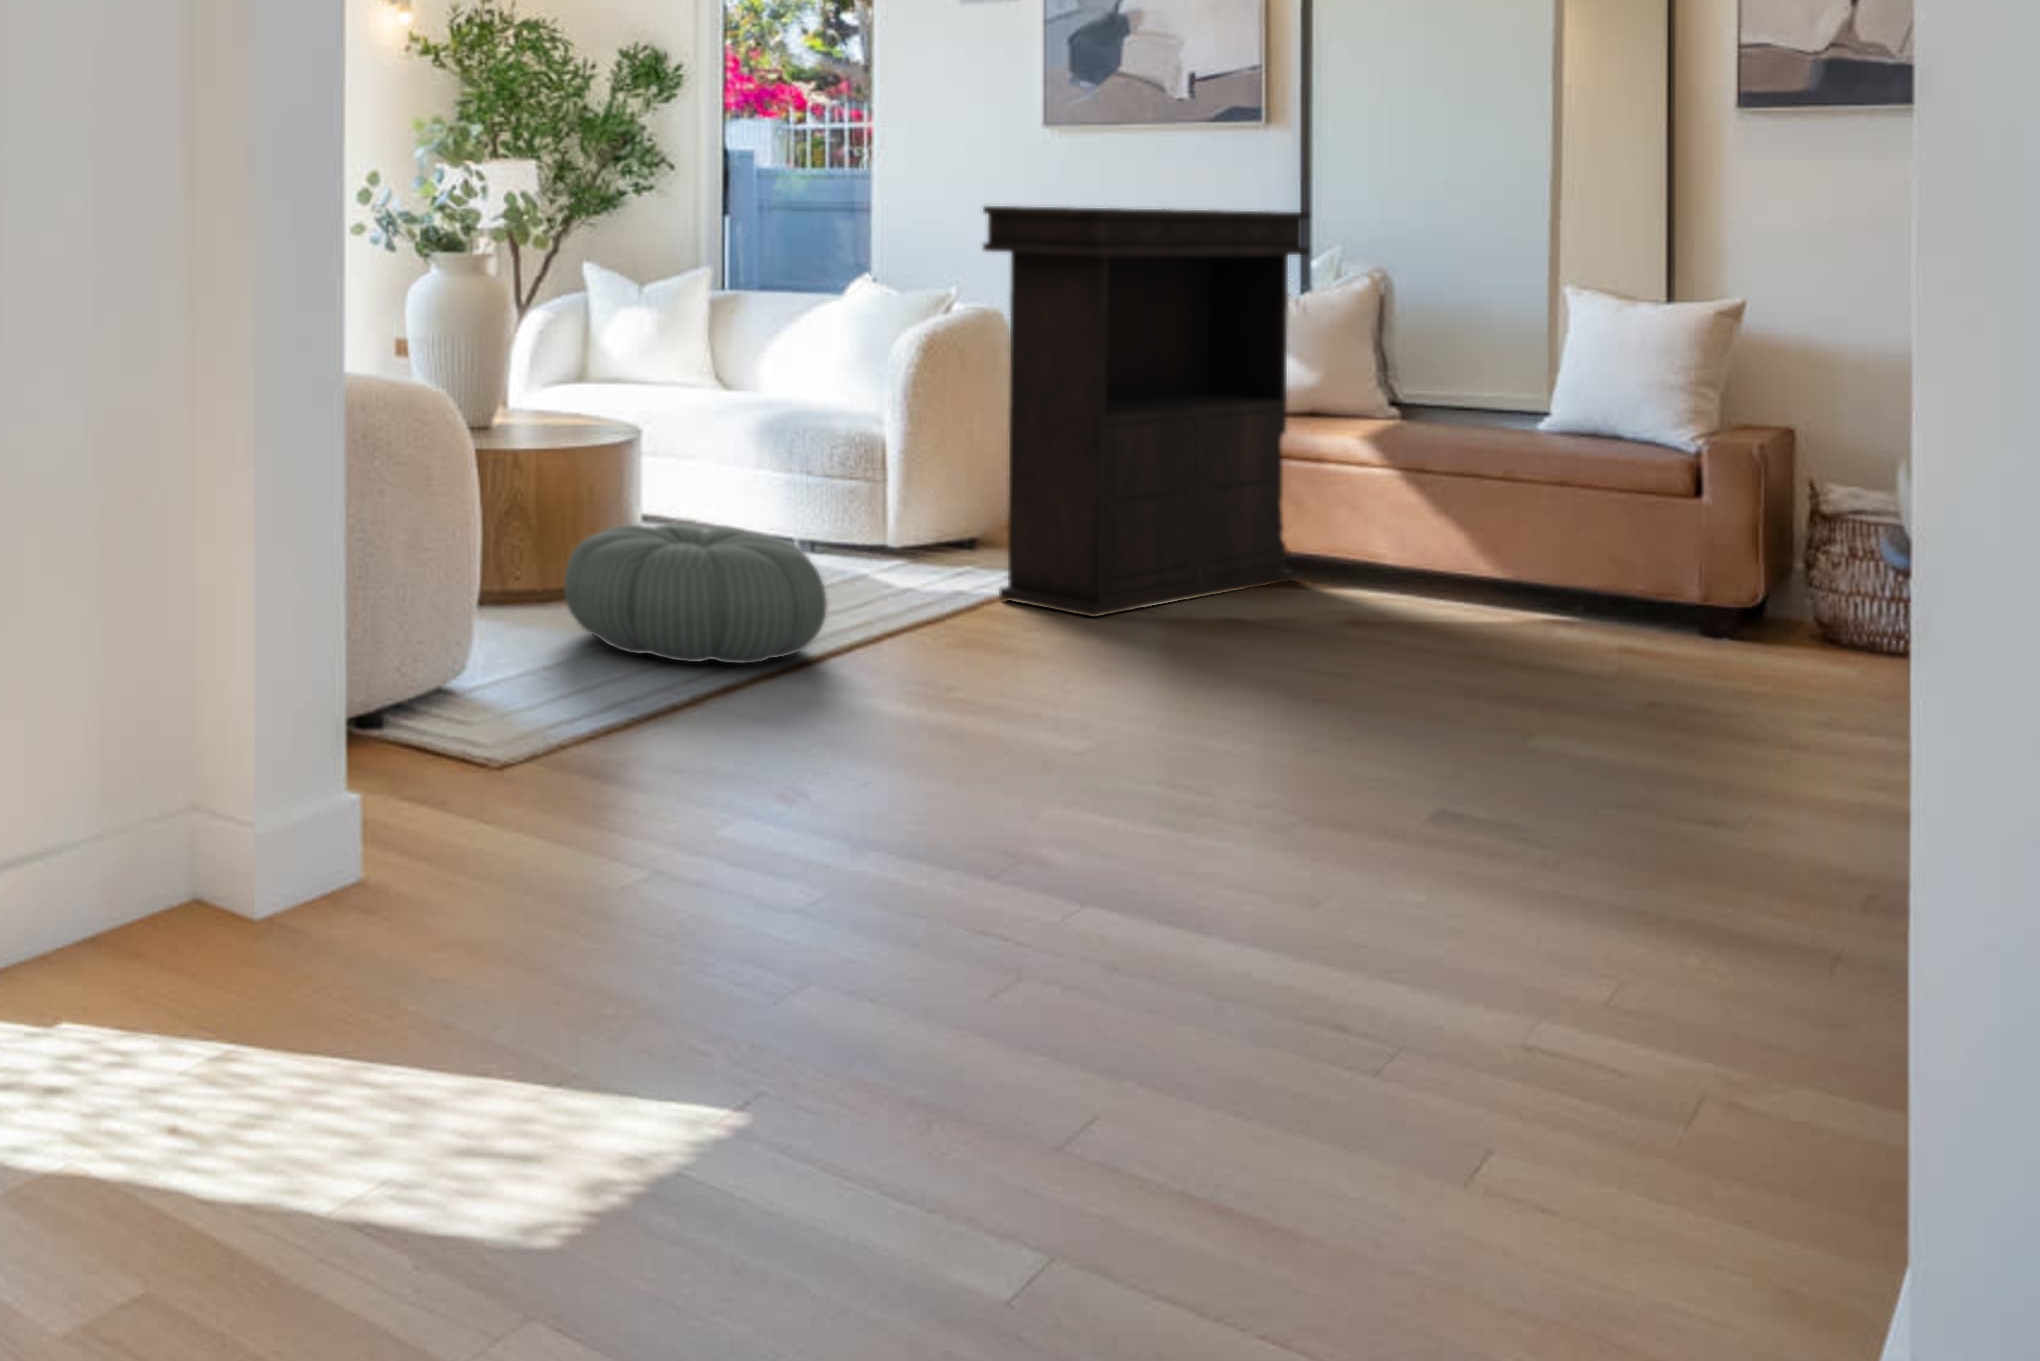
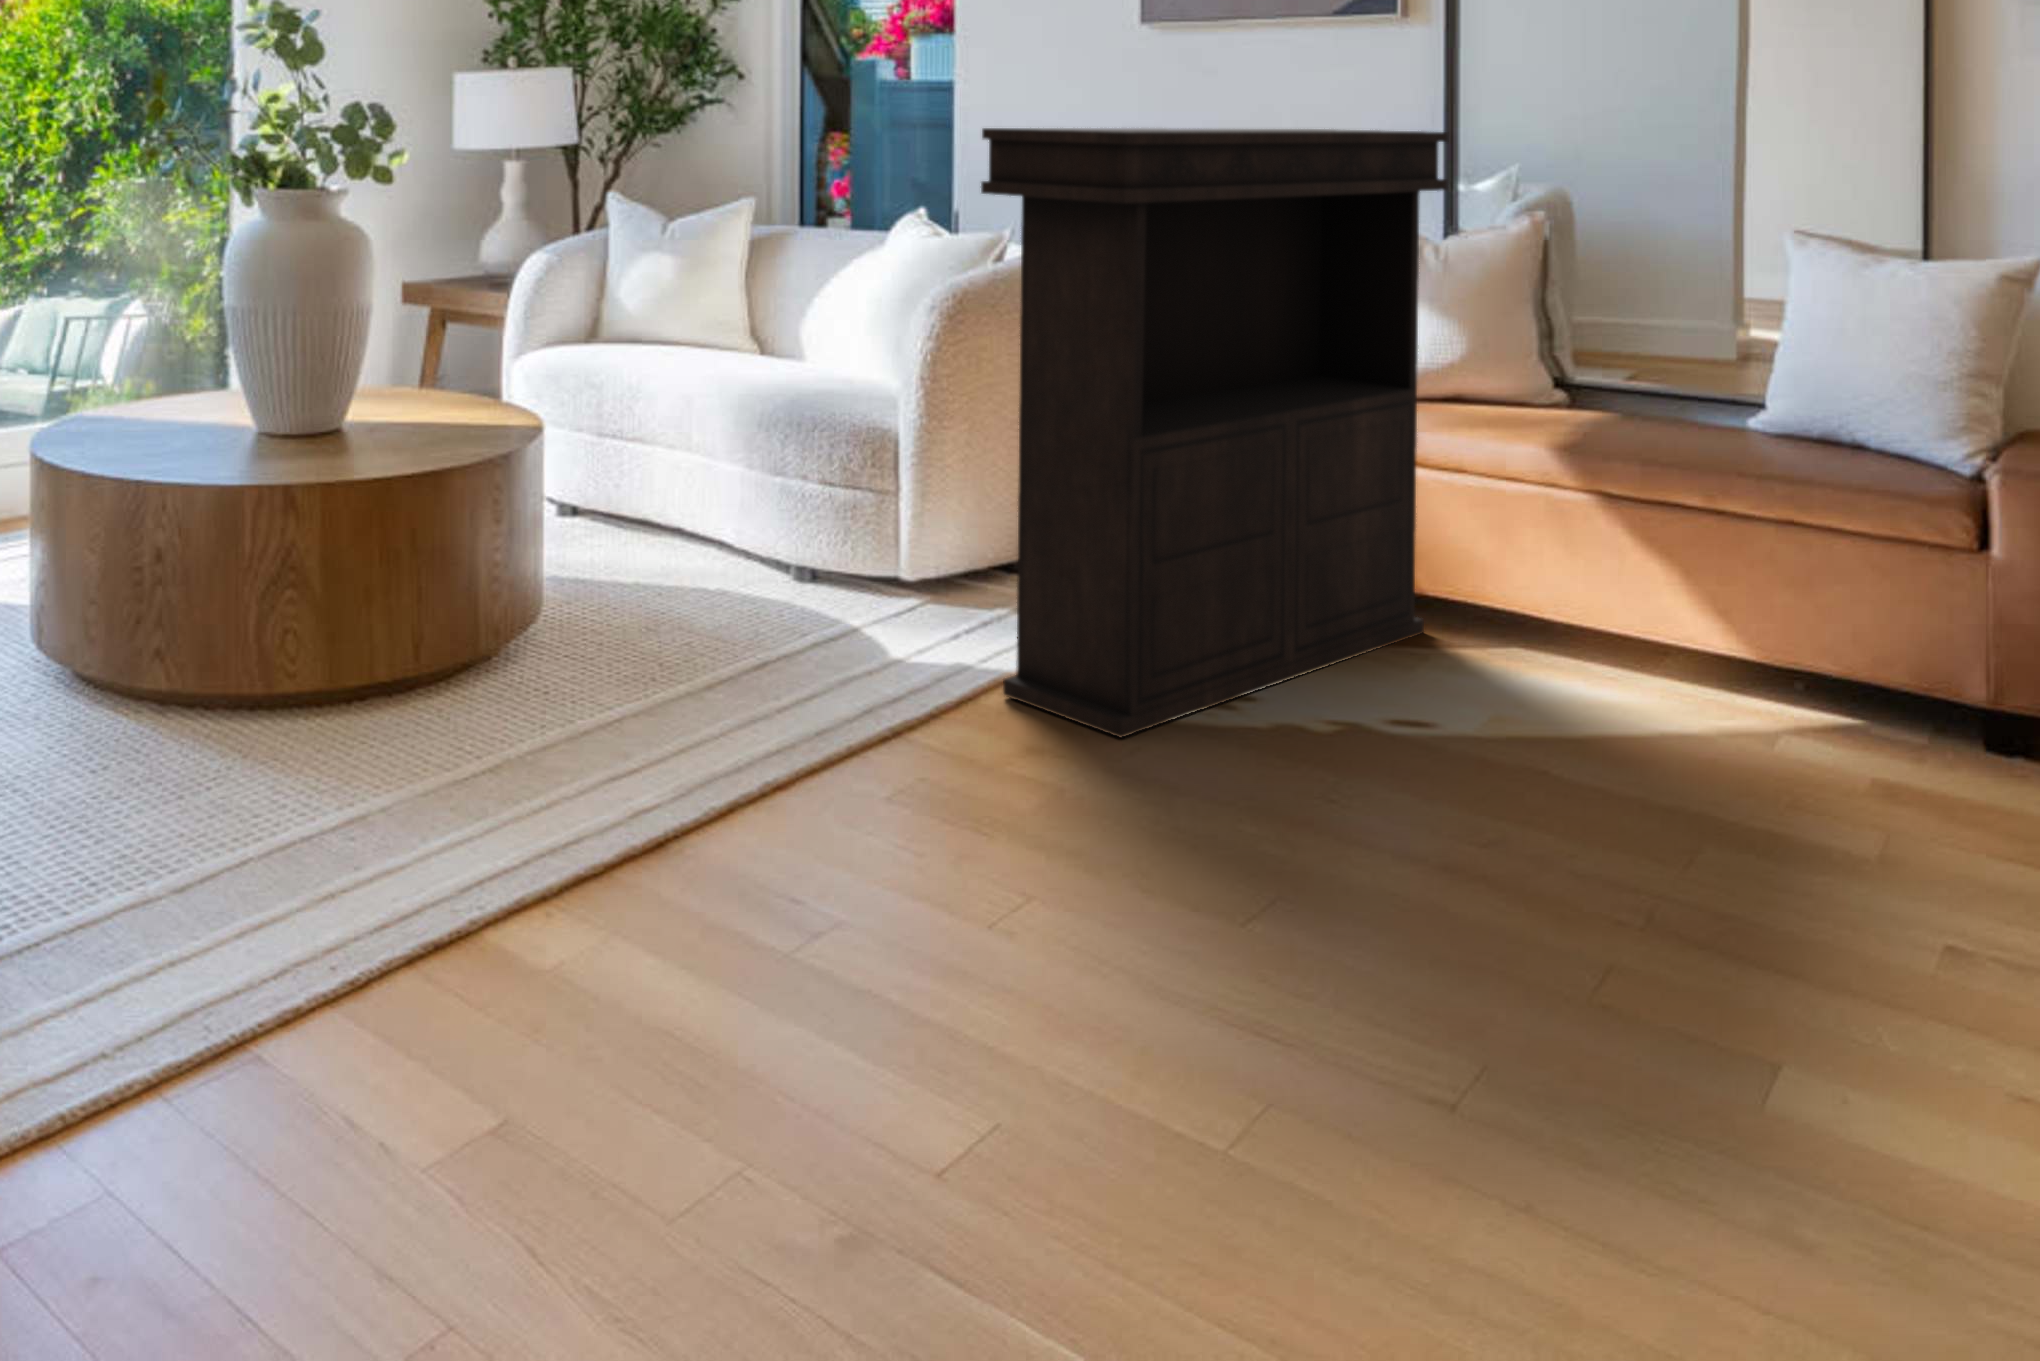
pouf: present [564,524,827,663] -> none [250,628,652,906]

